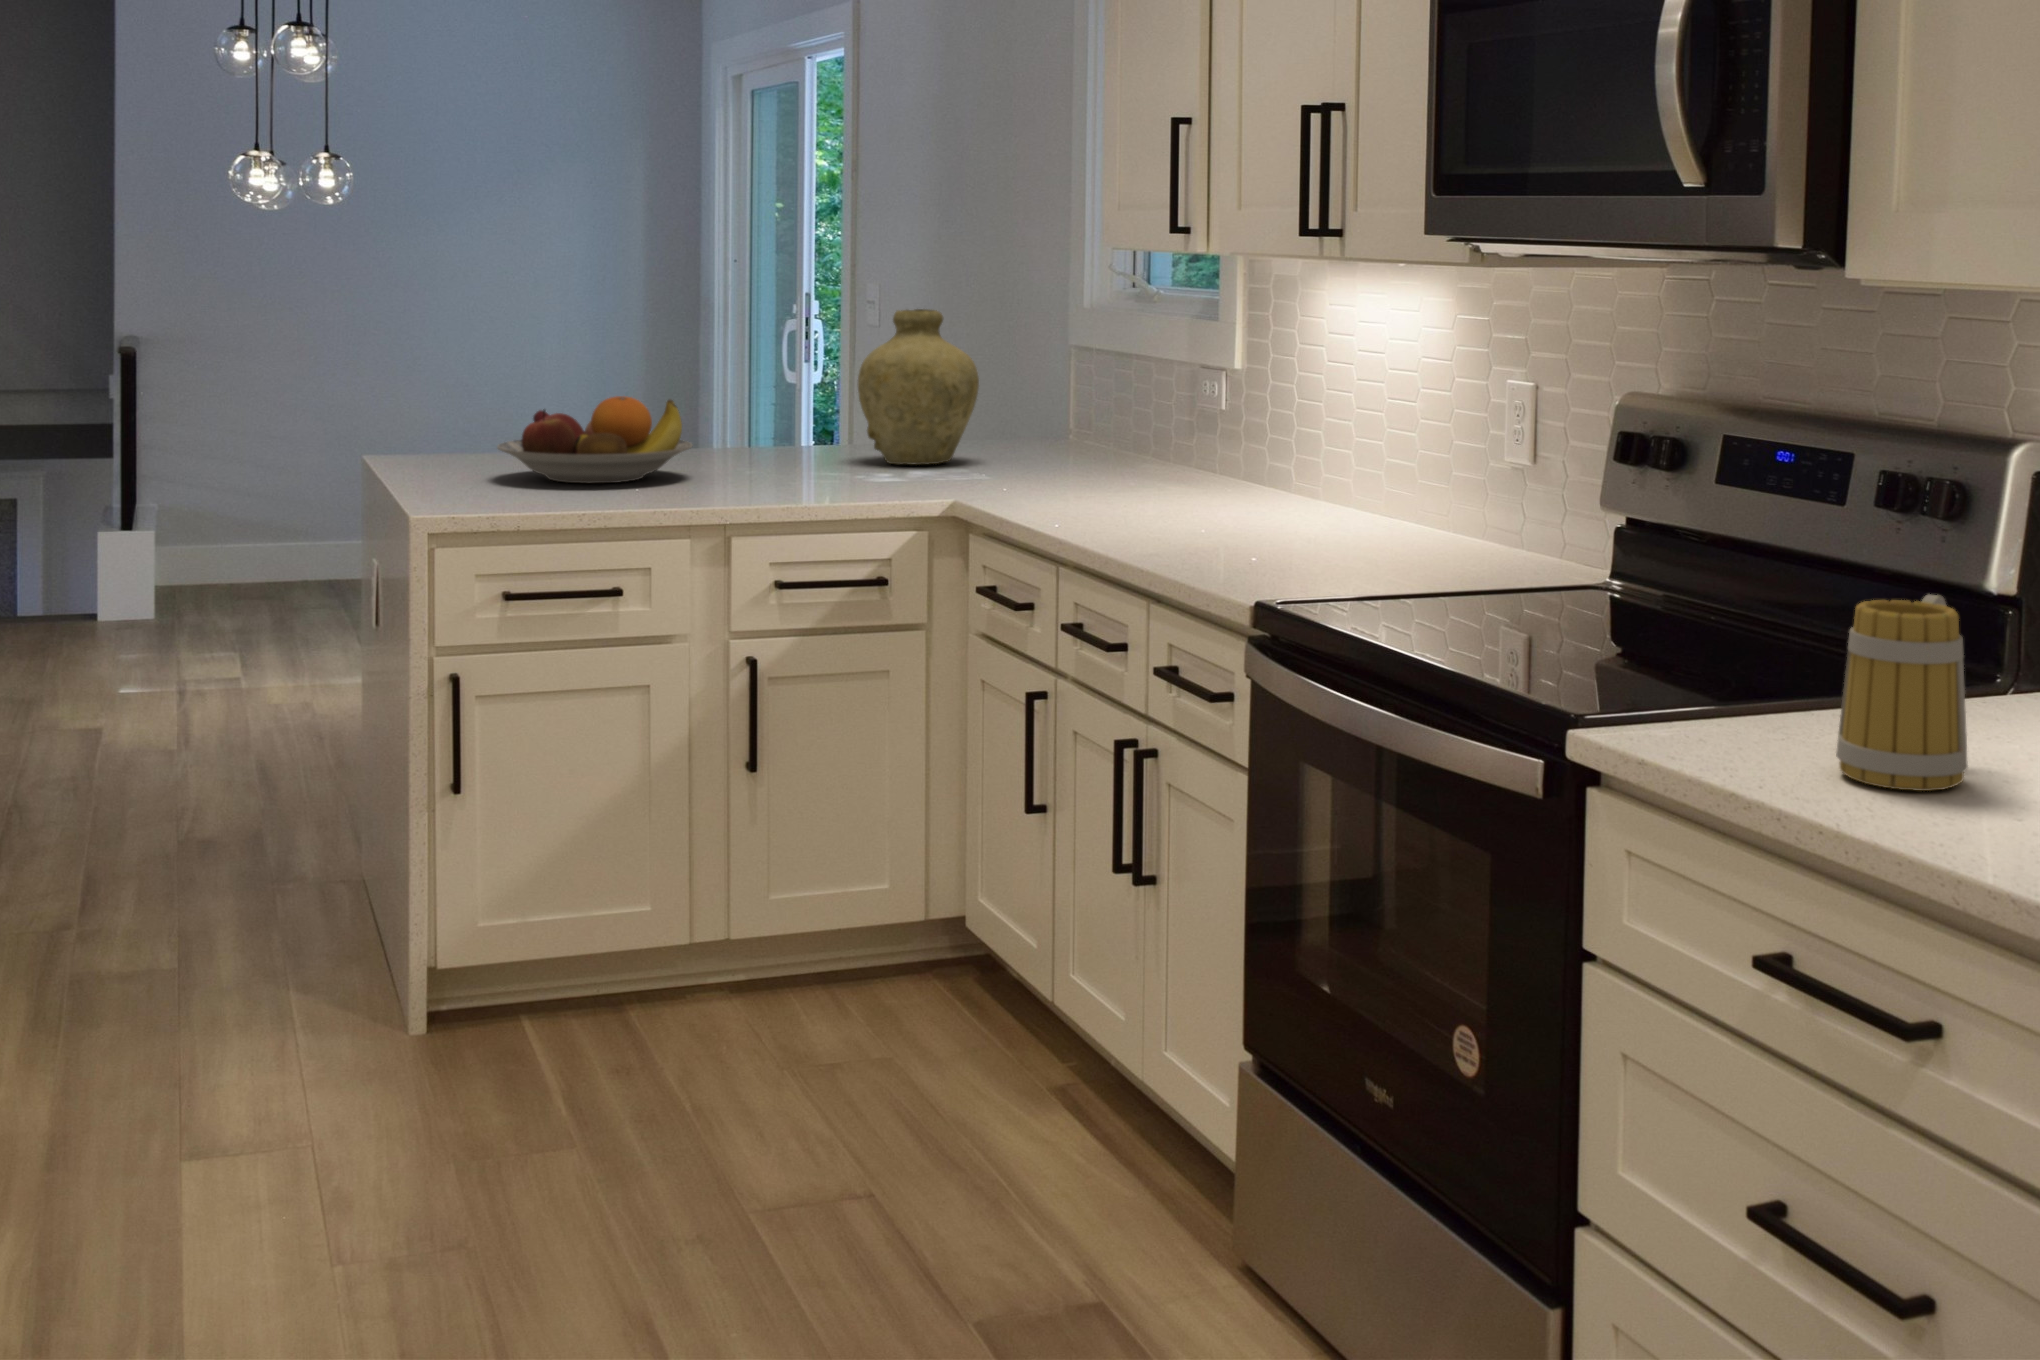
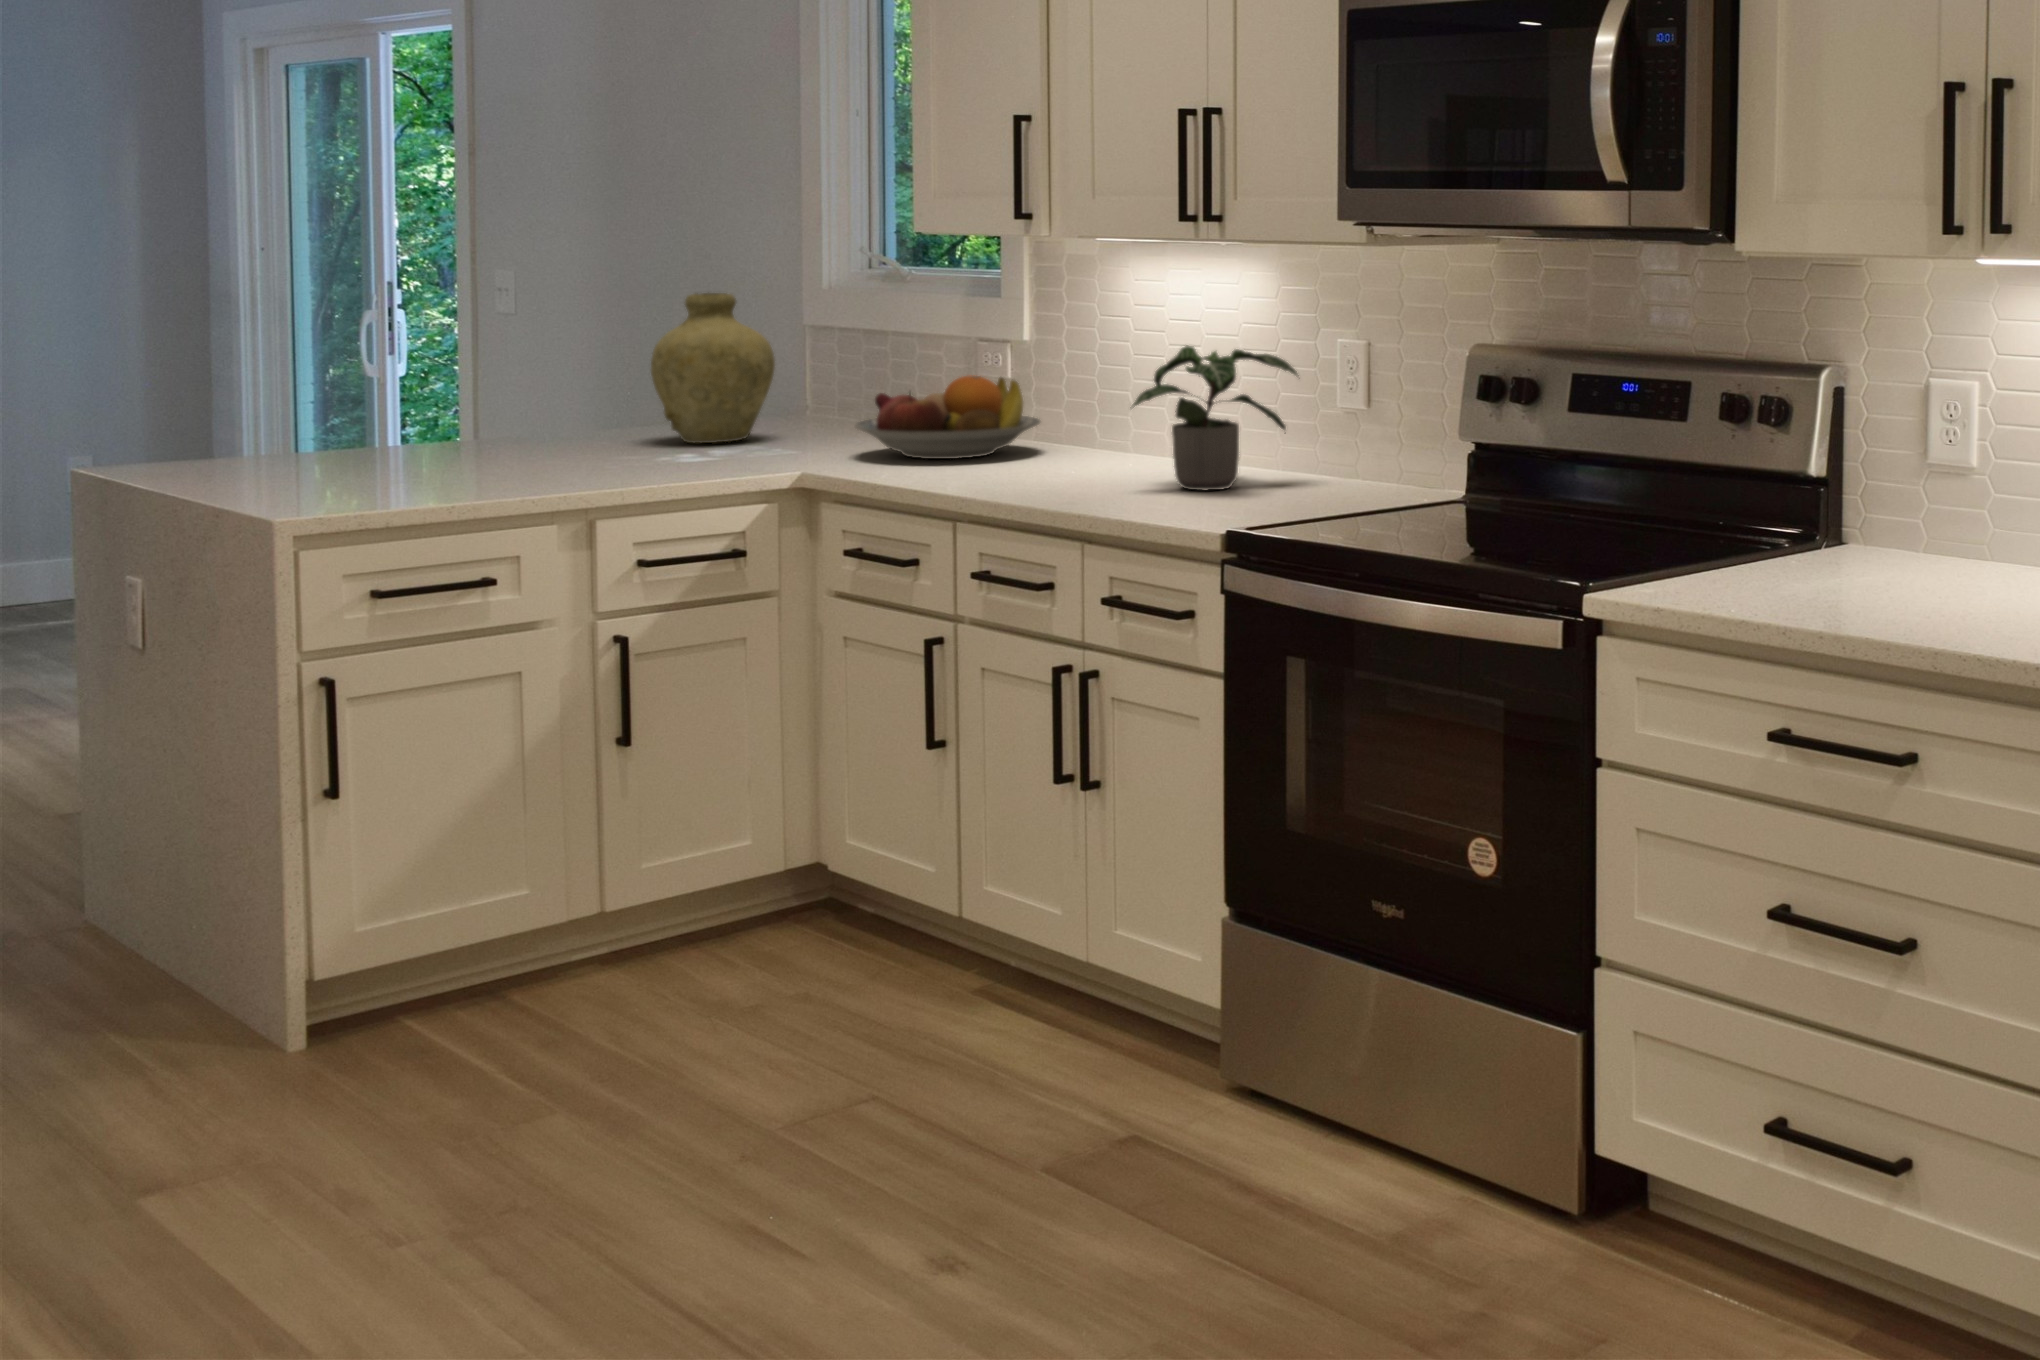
potted plant: none [1233,381,1443,553] -> present [1132,346,1297,490]
fruit bowl: present [497,396,692,483] -> present [854,376,1040,459]
mug: present [1836,595,1968,791] -> none [1786,473,1872,607]

